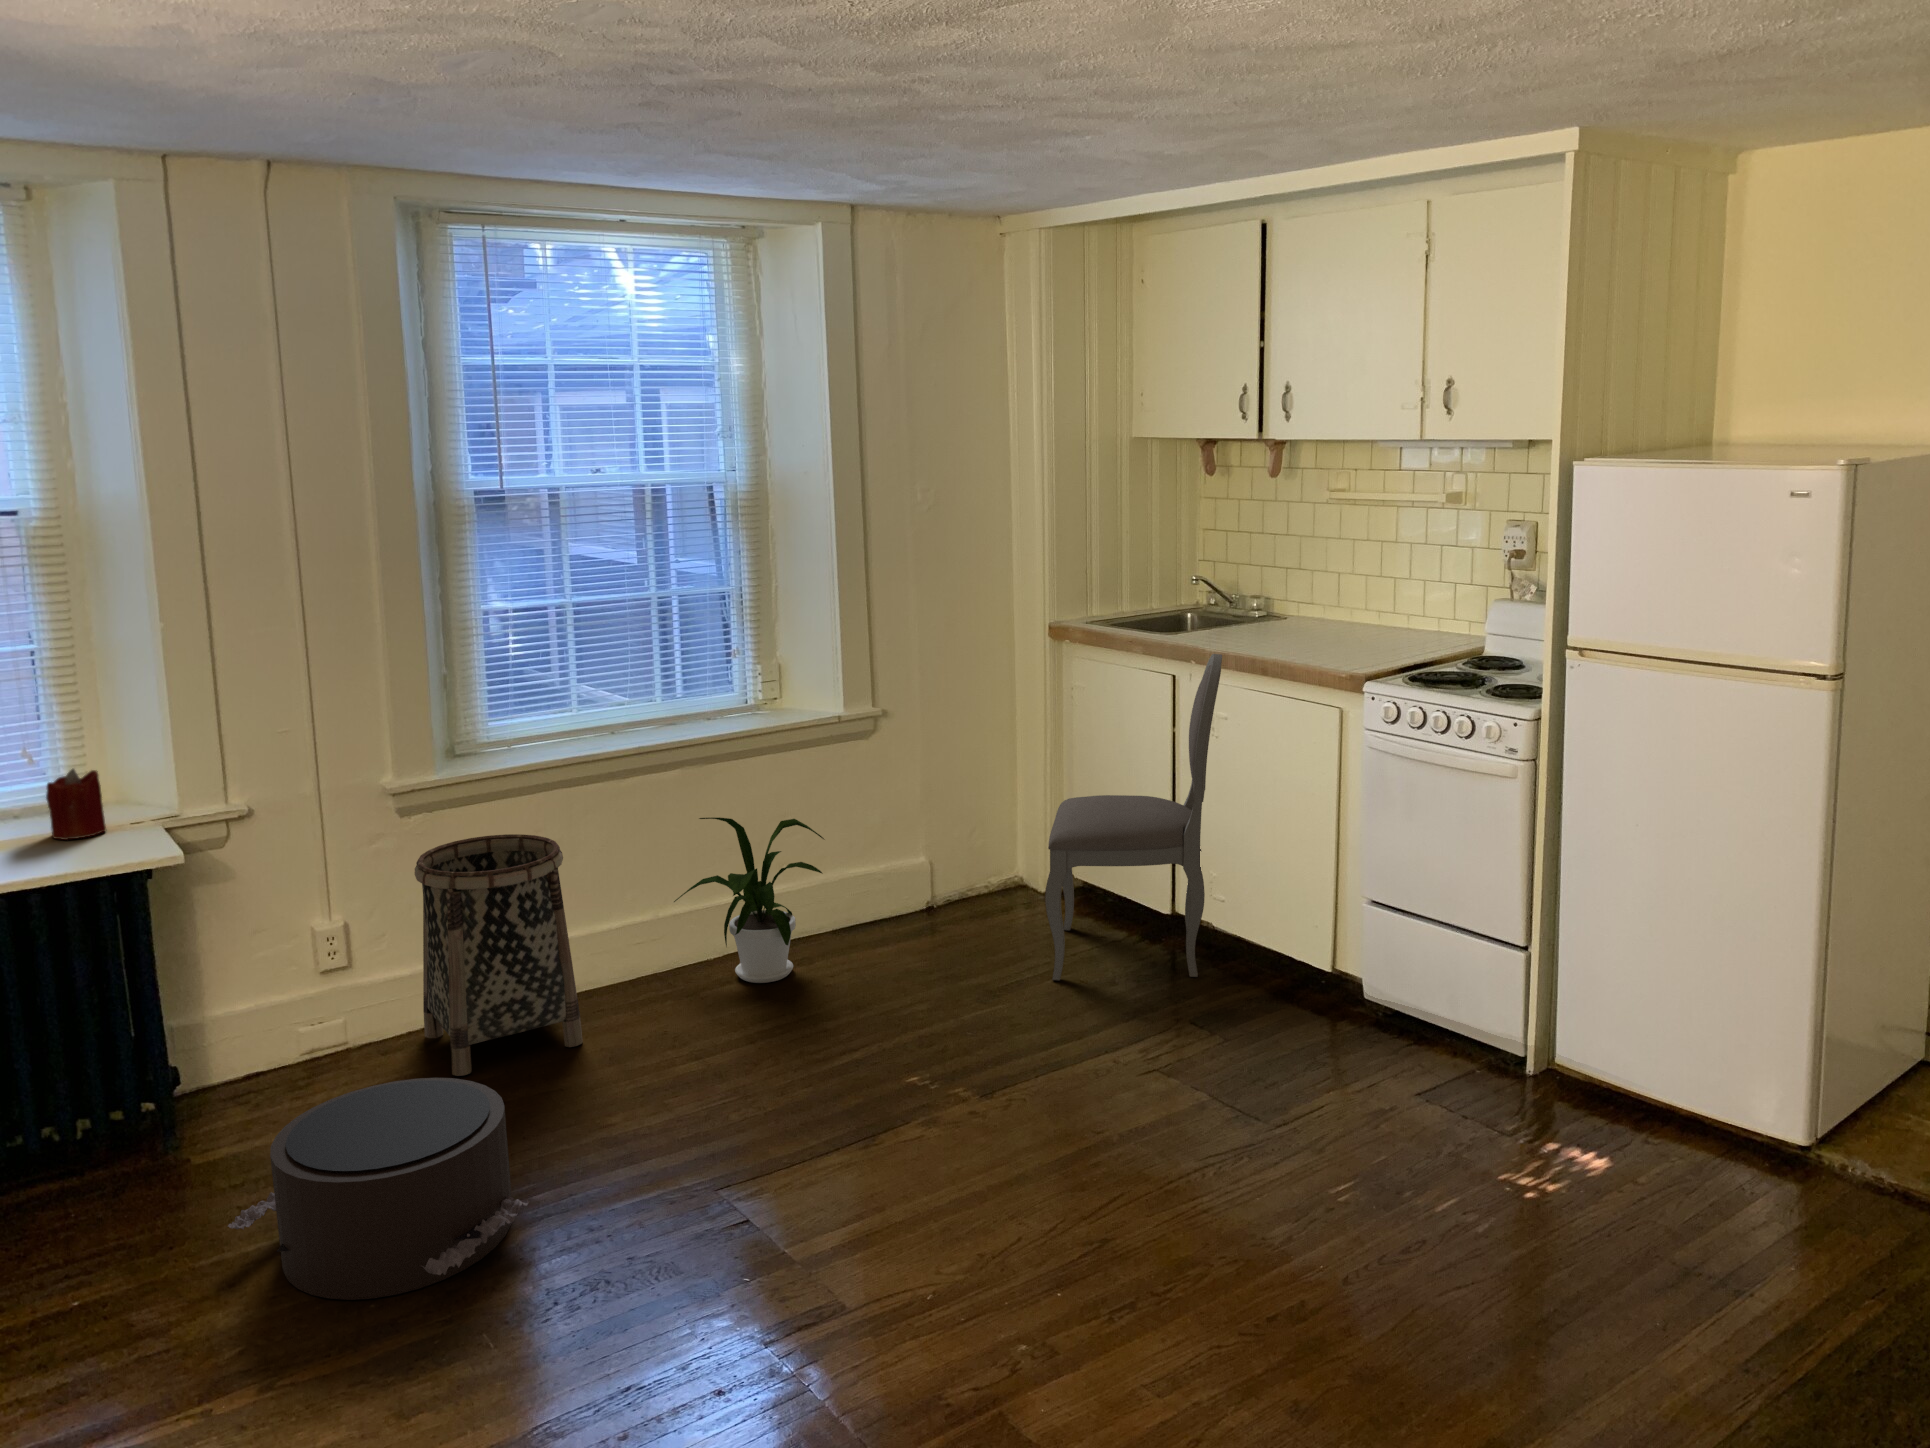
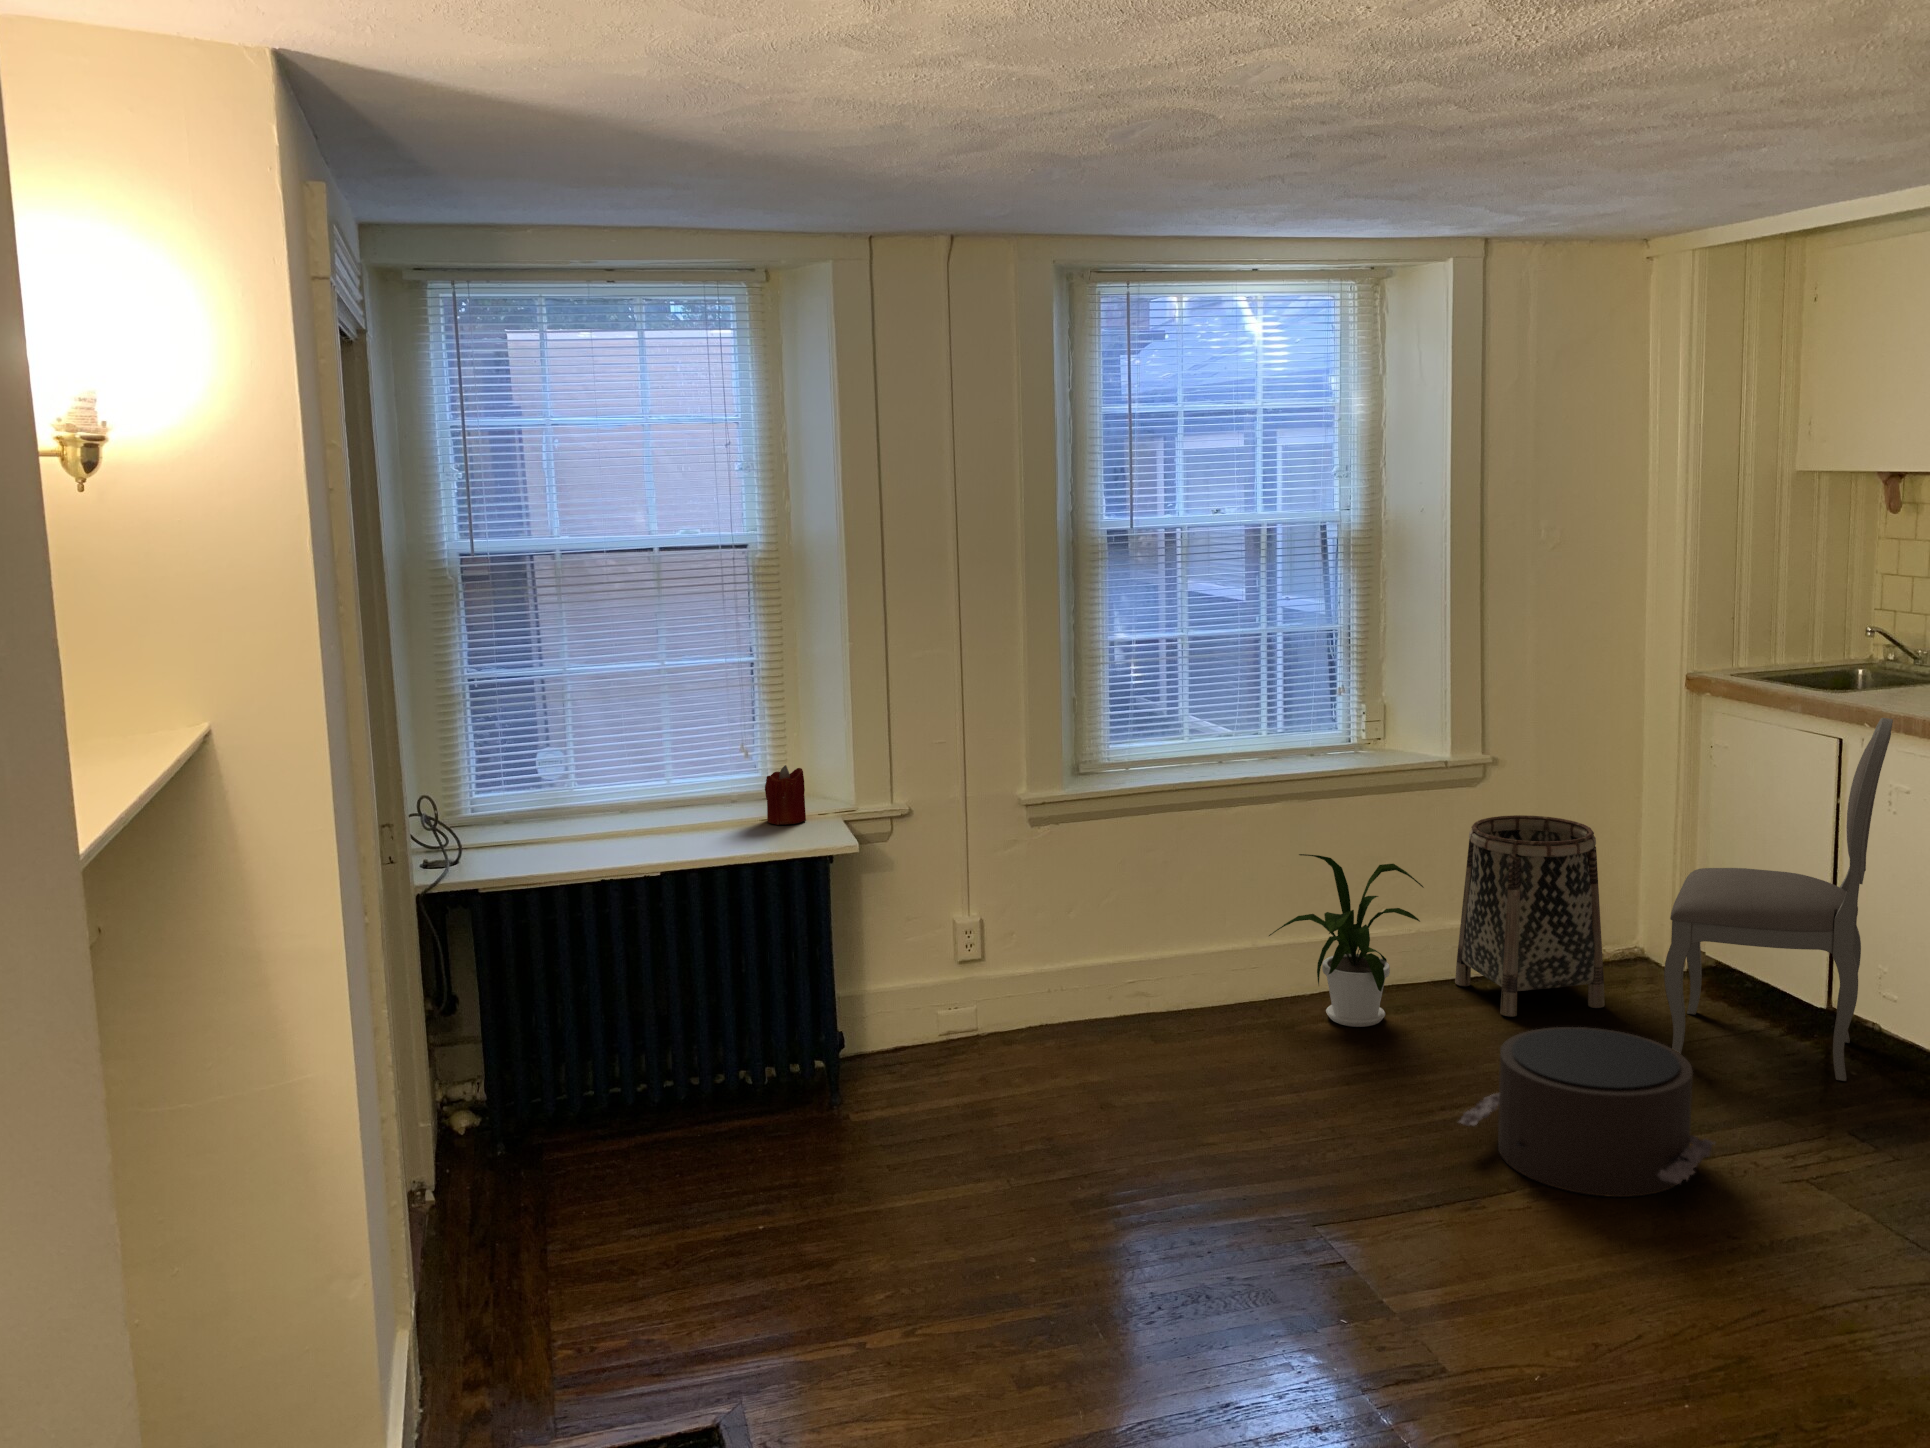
basket: present [415,834,583,1076] -> present [1455,815,1605,1017]
pouf: present [228,1078,529,1300] -> present [1459,1027,1715,1197]

